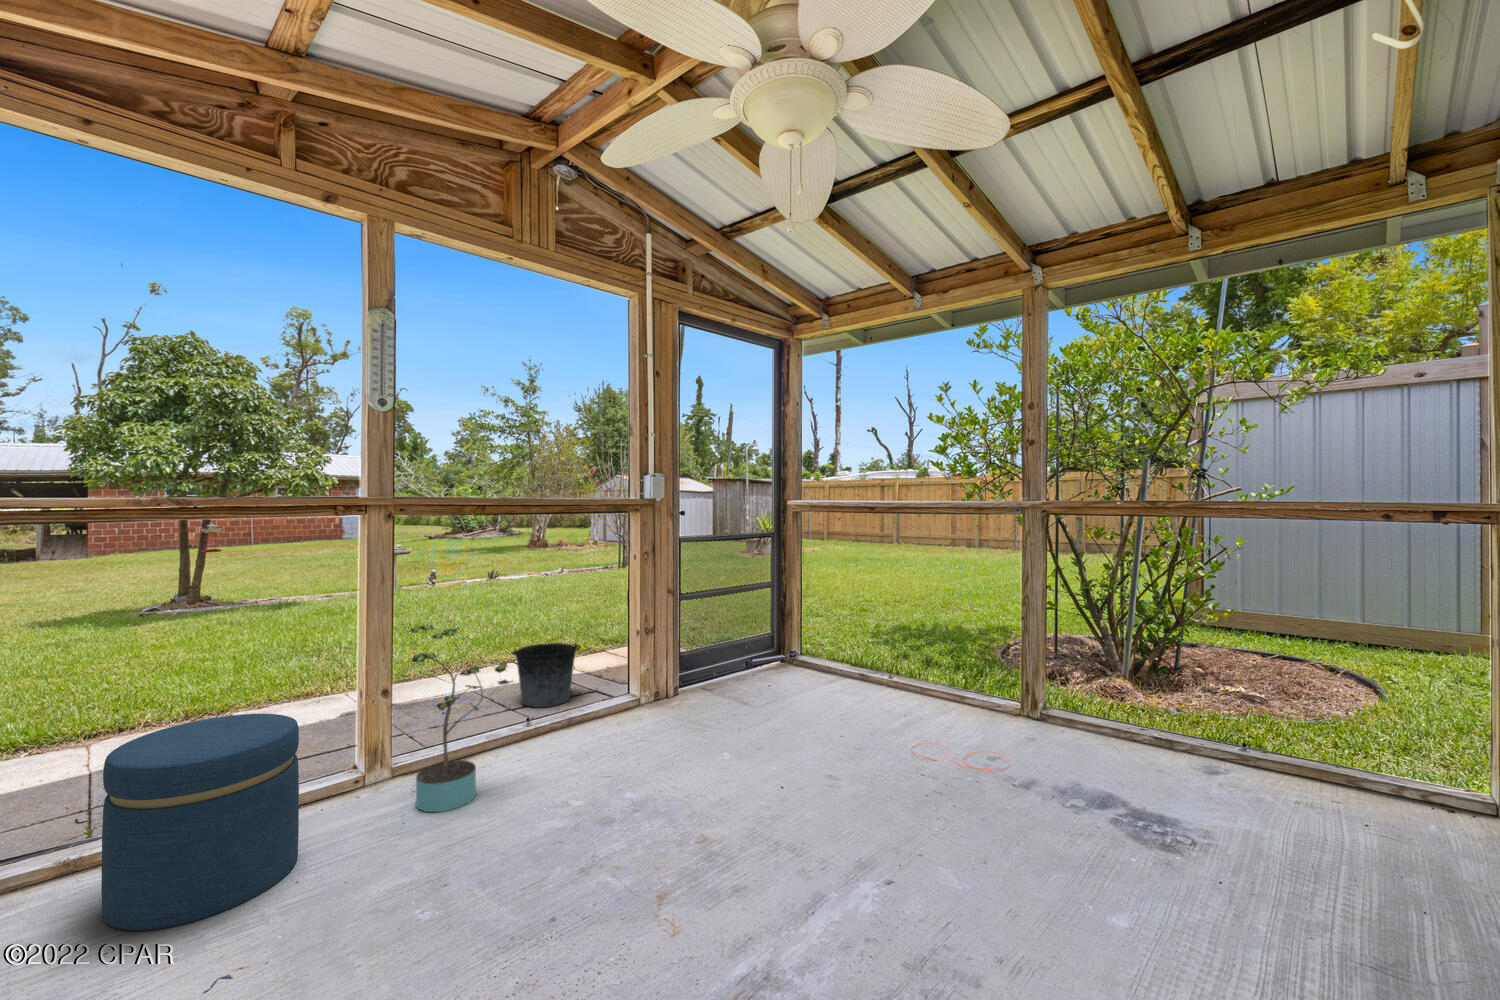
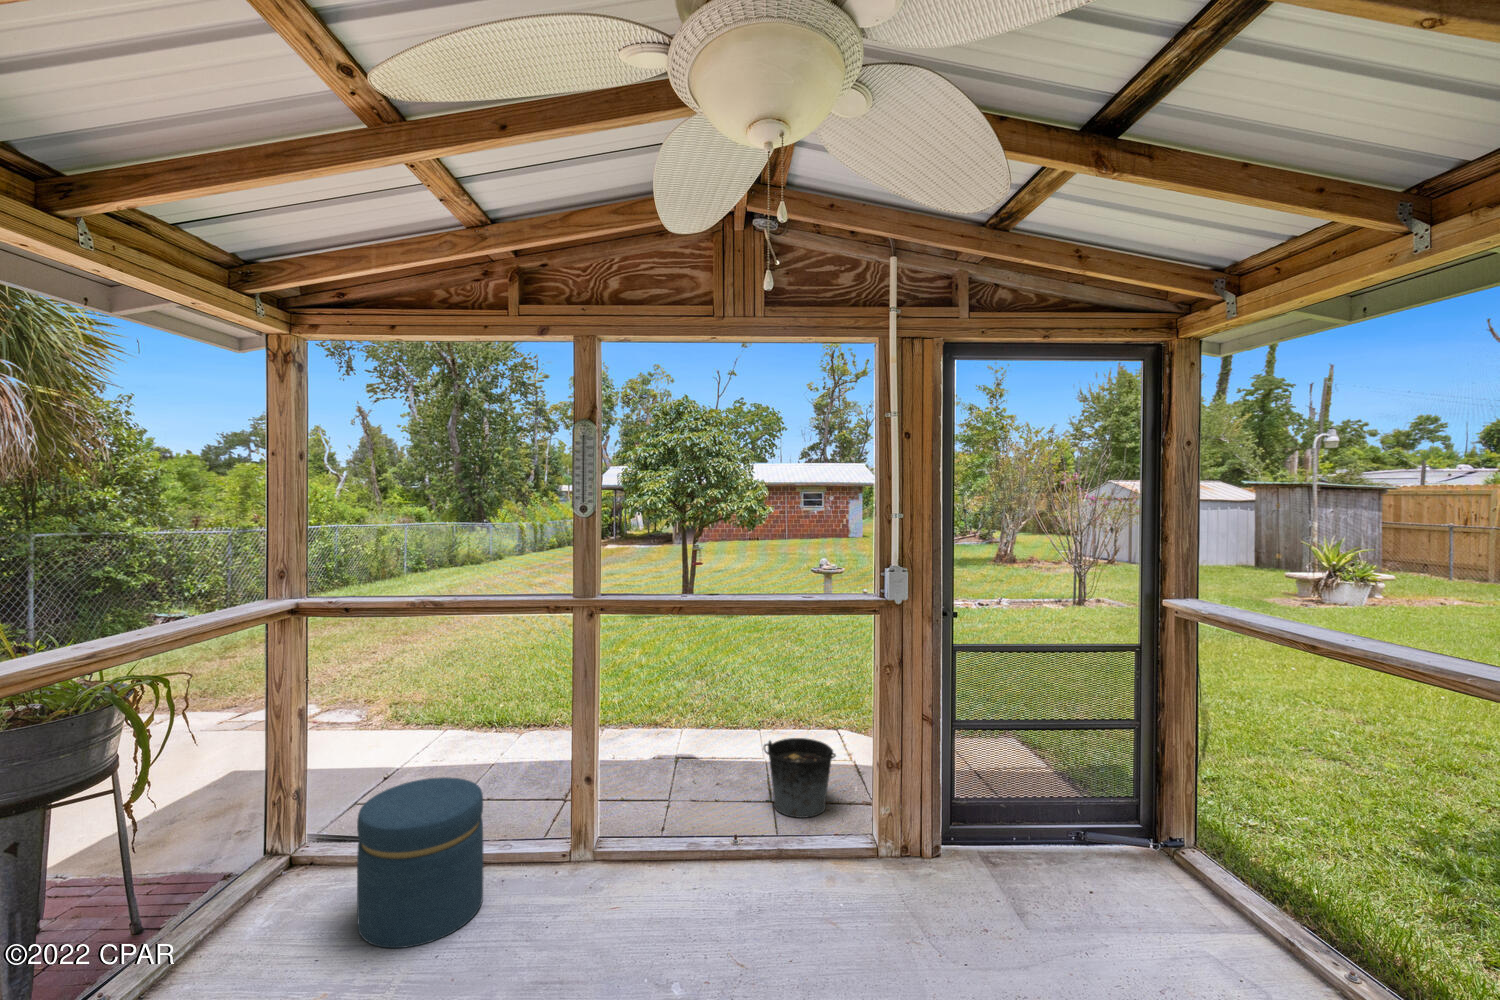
potted plant: present [410,625,510,812] -> none [554,731,661,923]

